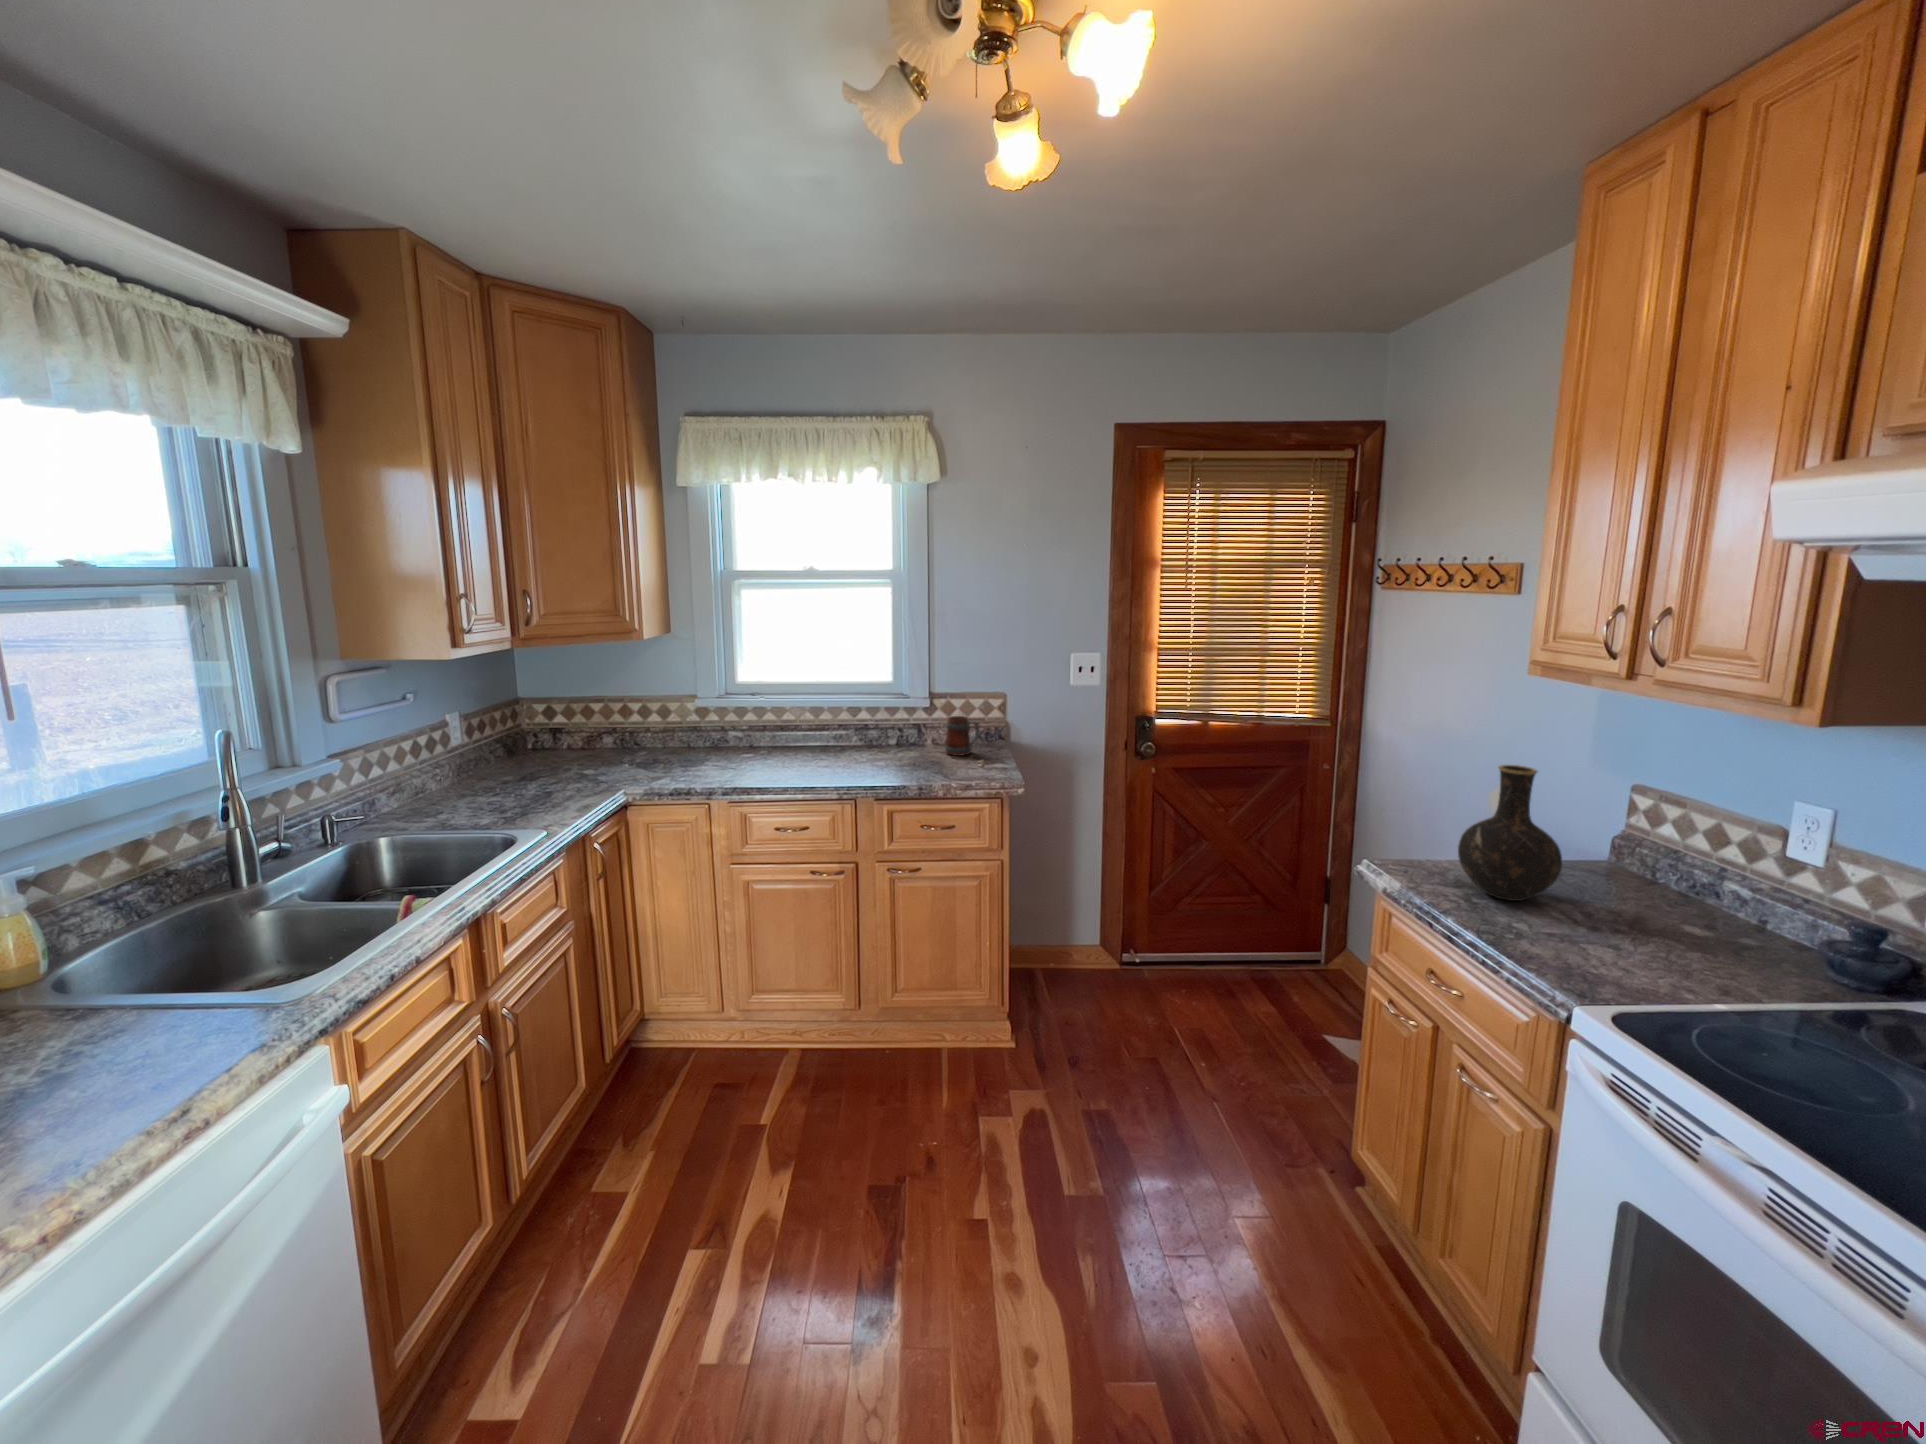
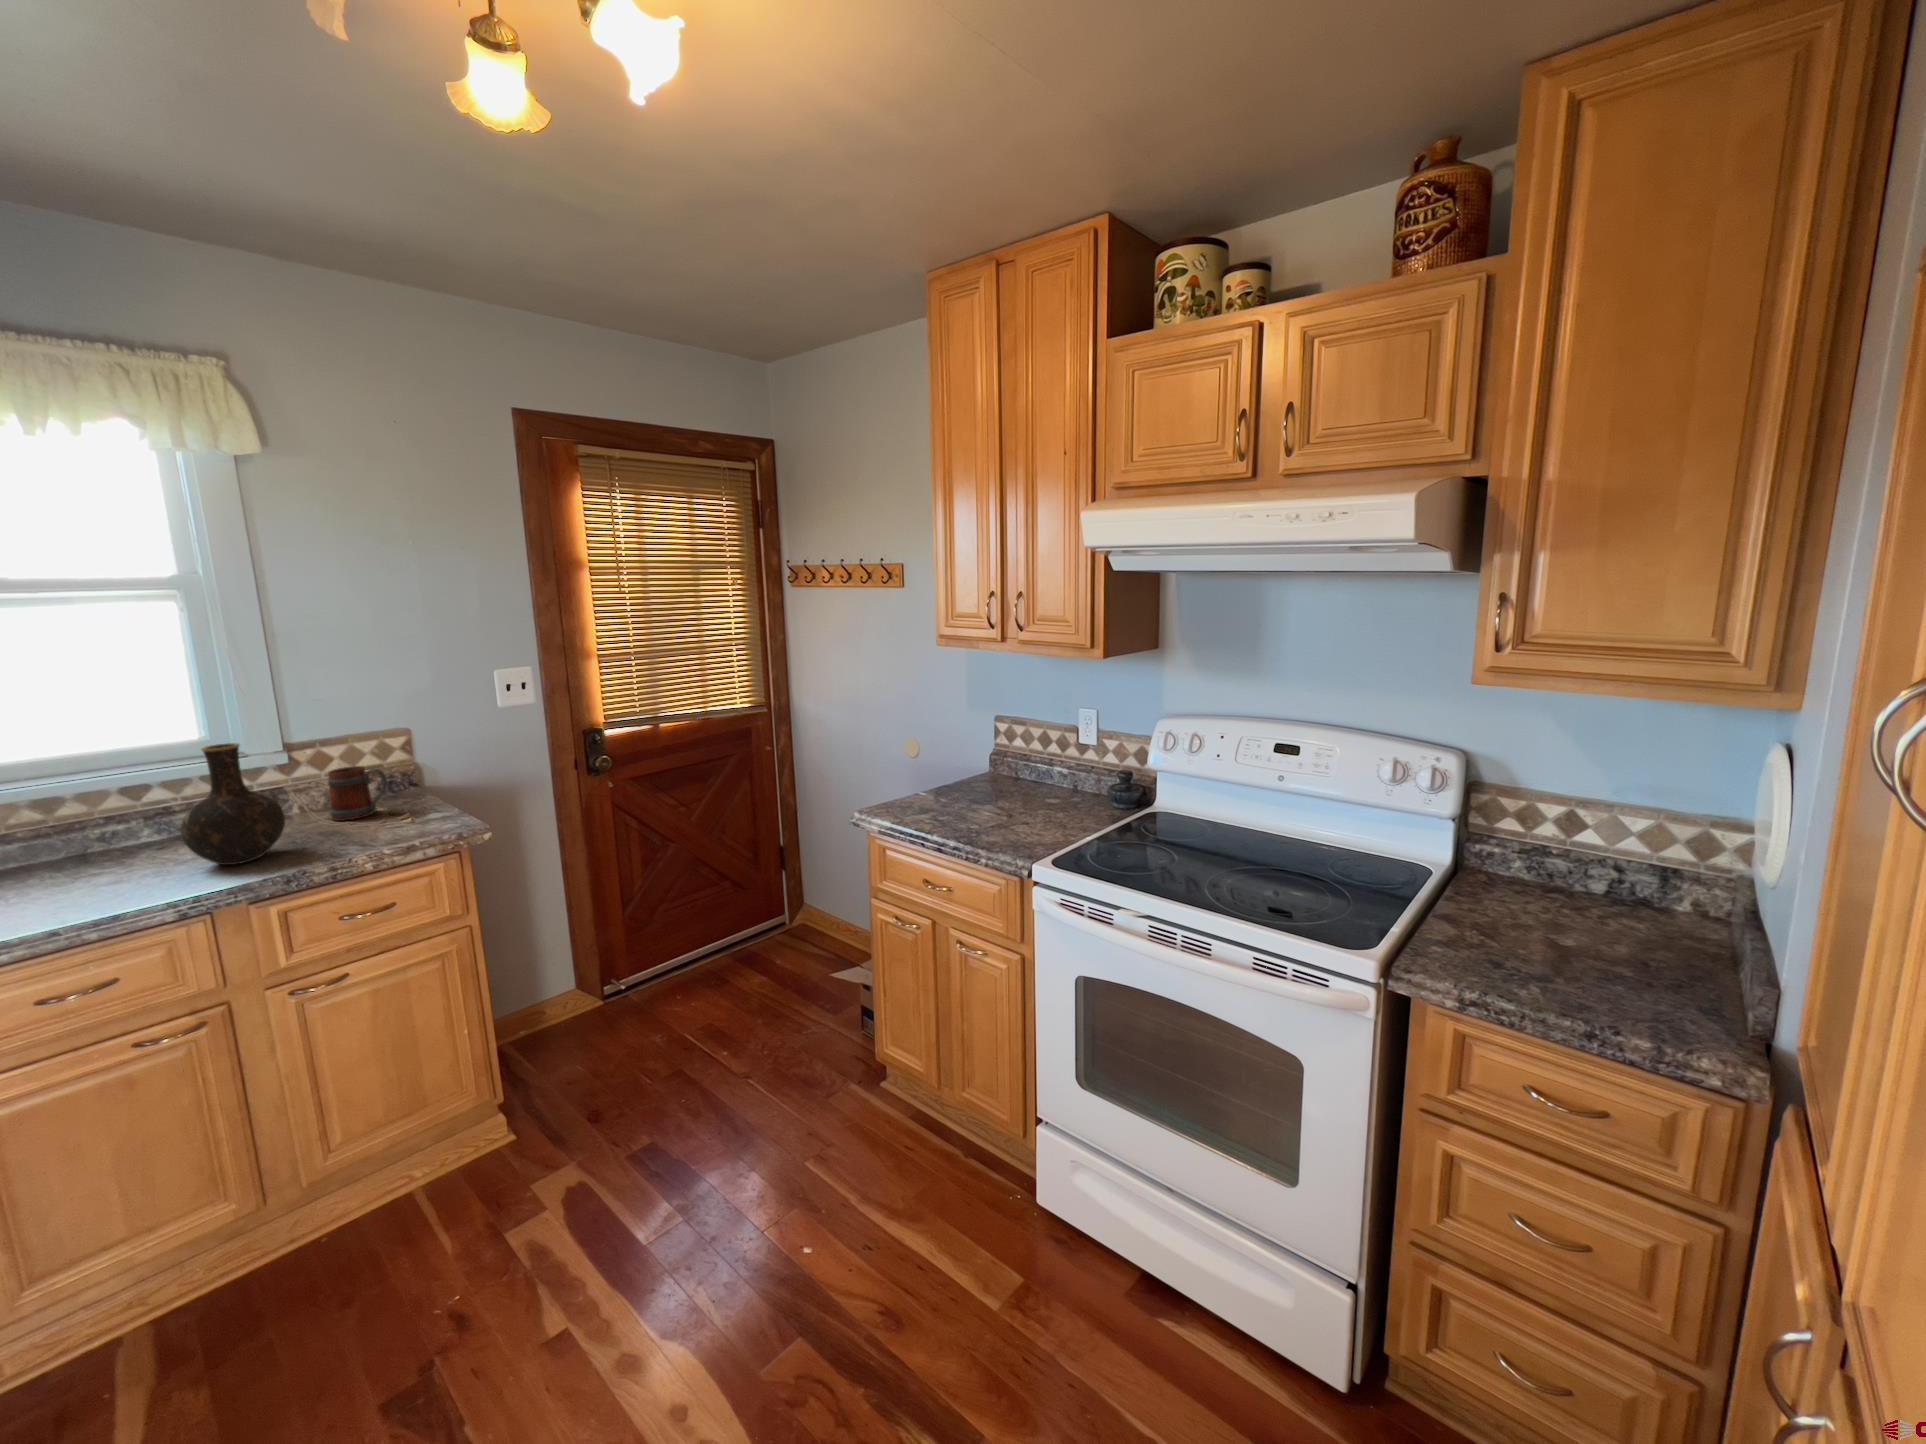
vase: present [1458,765,1562,901] -> present [181,743,285,865]

